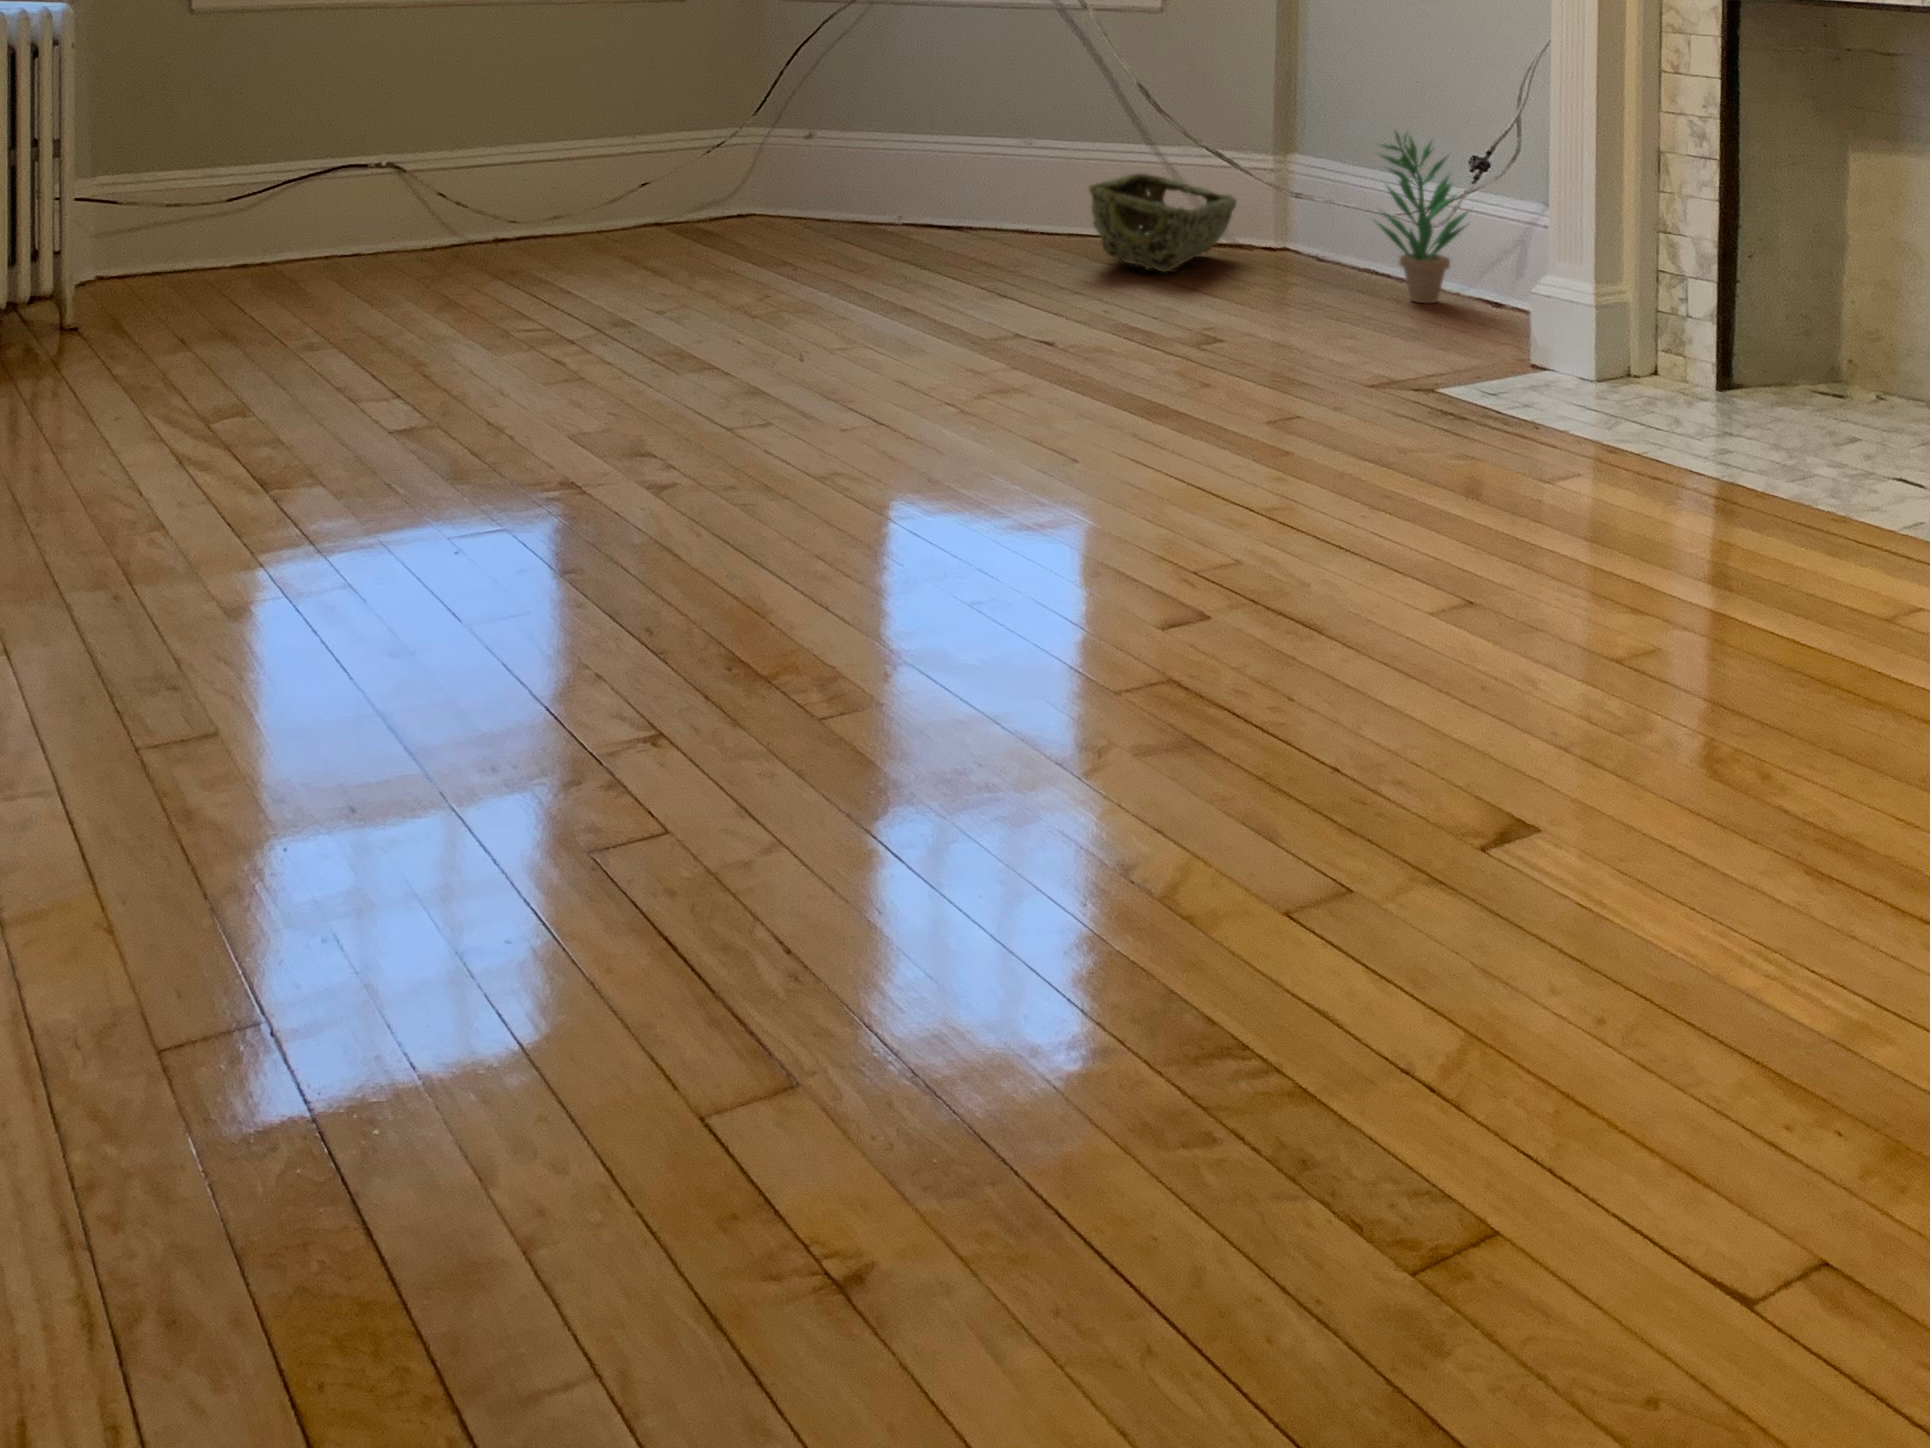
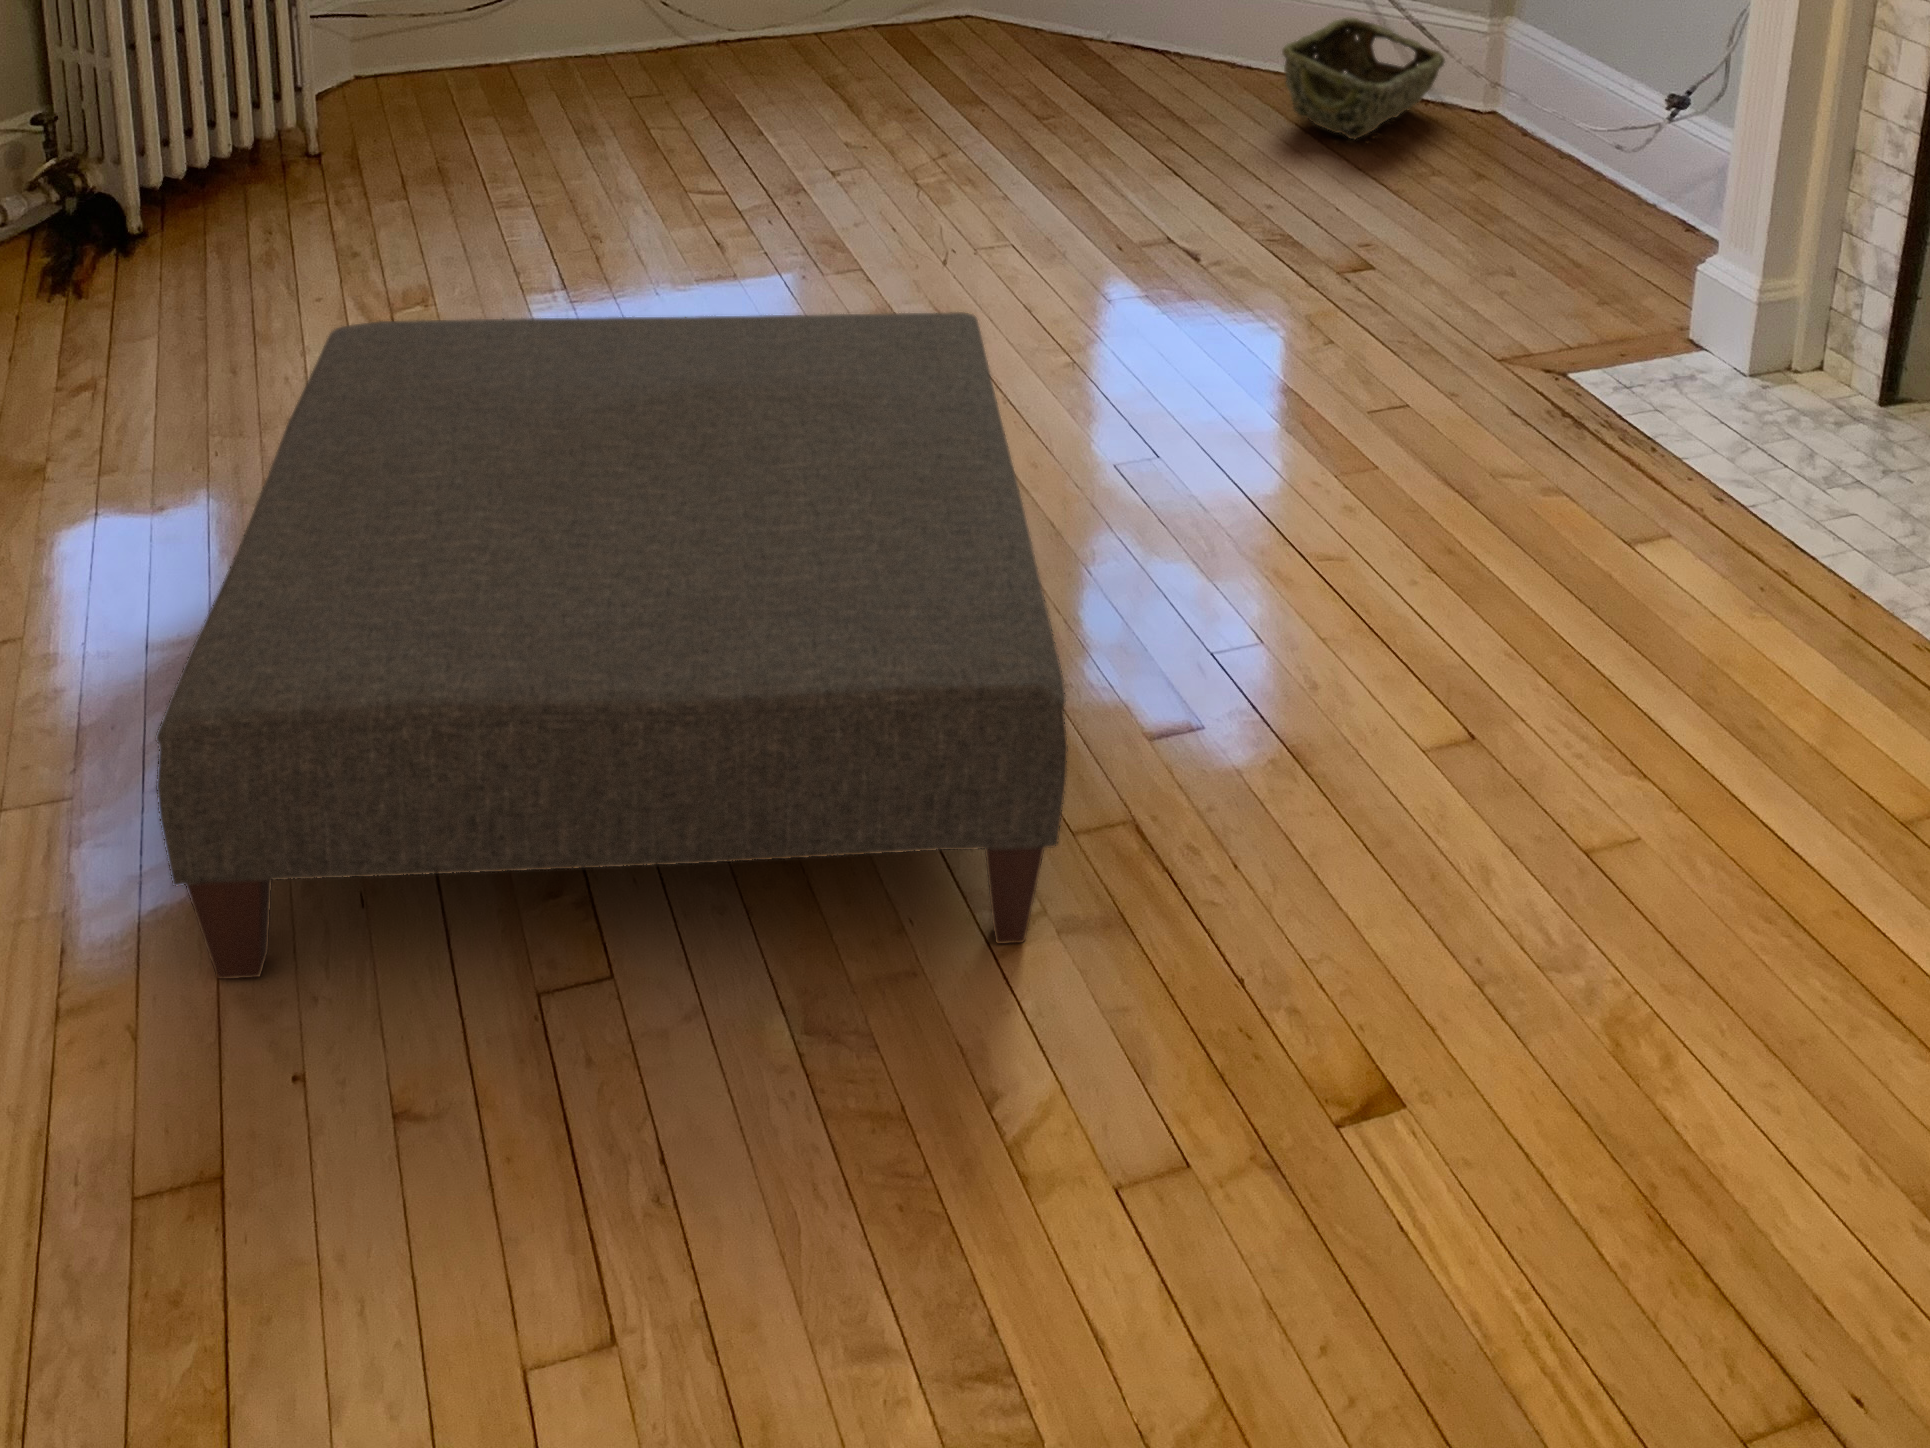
potted plant: present [1377,132,1469,303] -> none [1565,32,1679,214]
ottoman: none [156,274,1149,870] -> present [156,312,1068,979]

